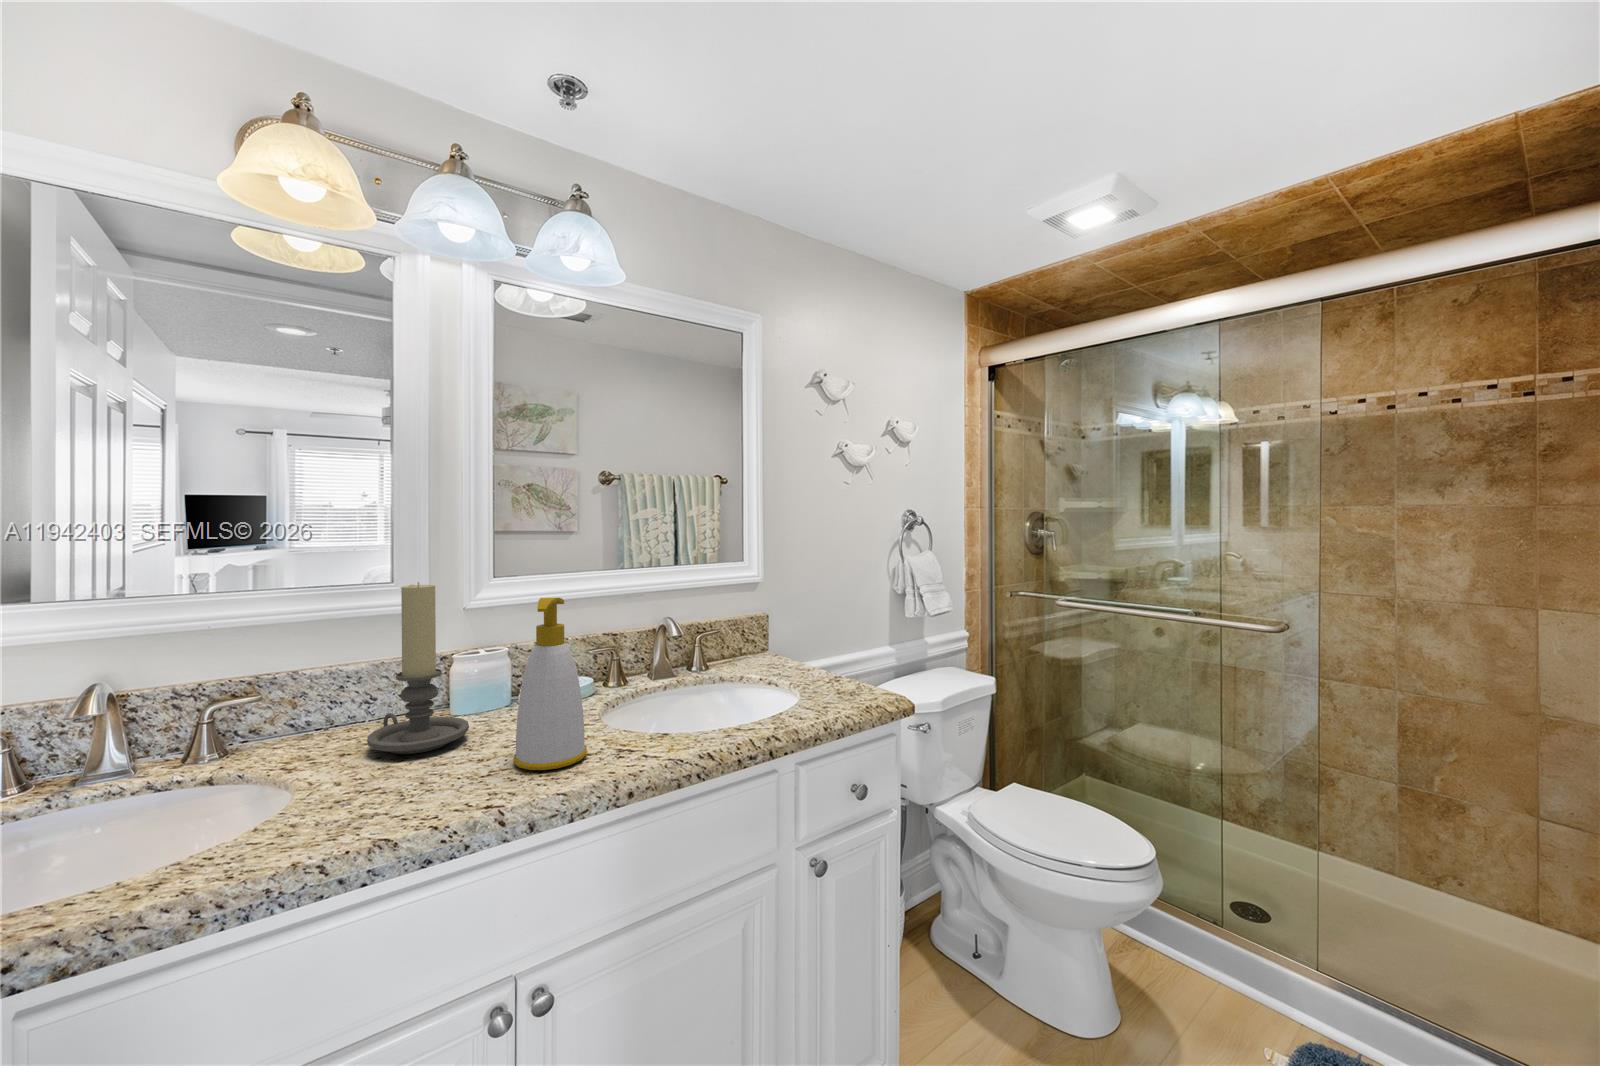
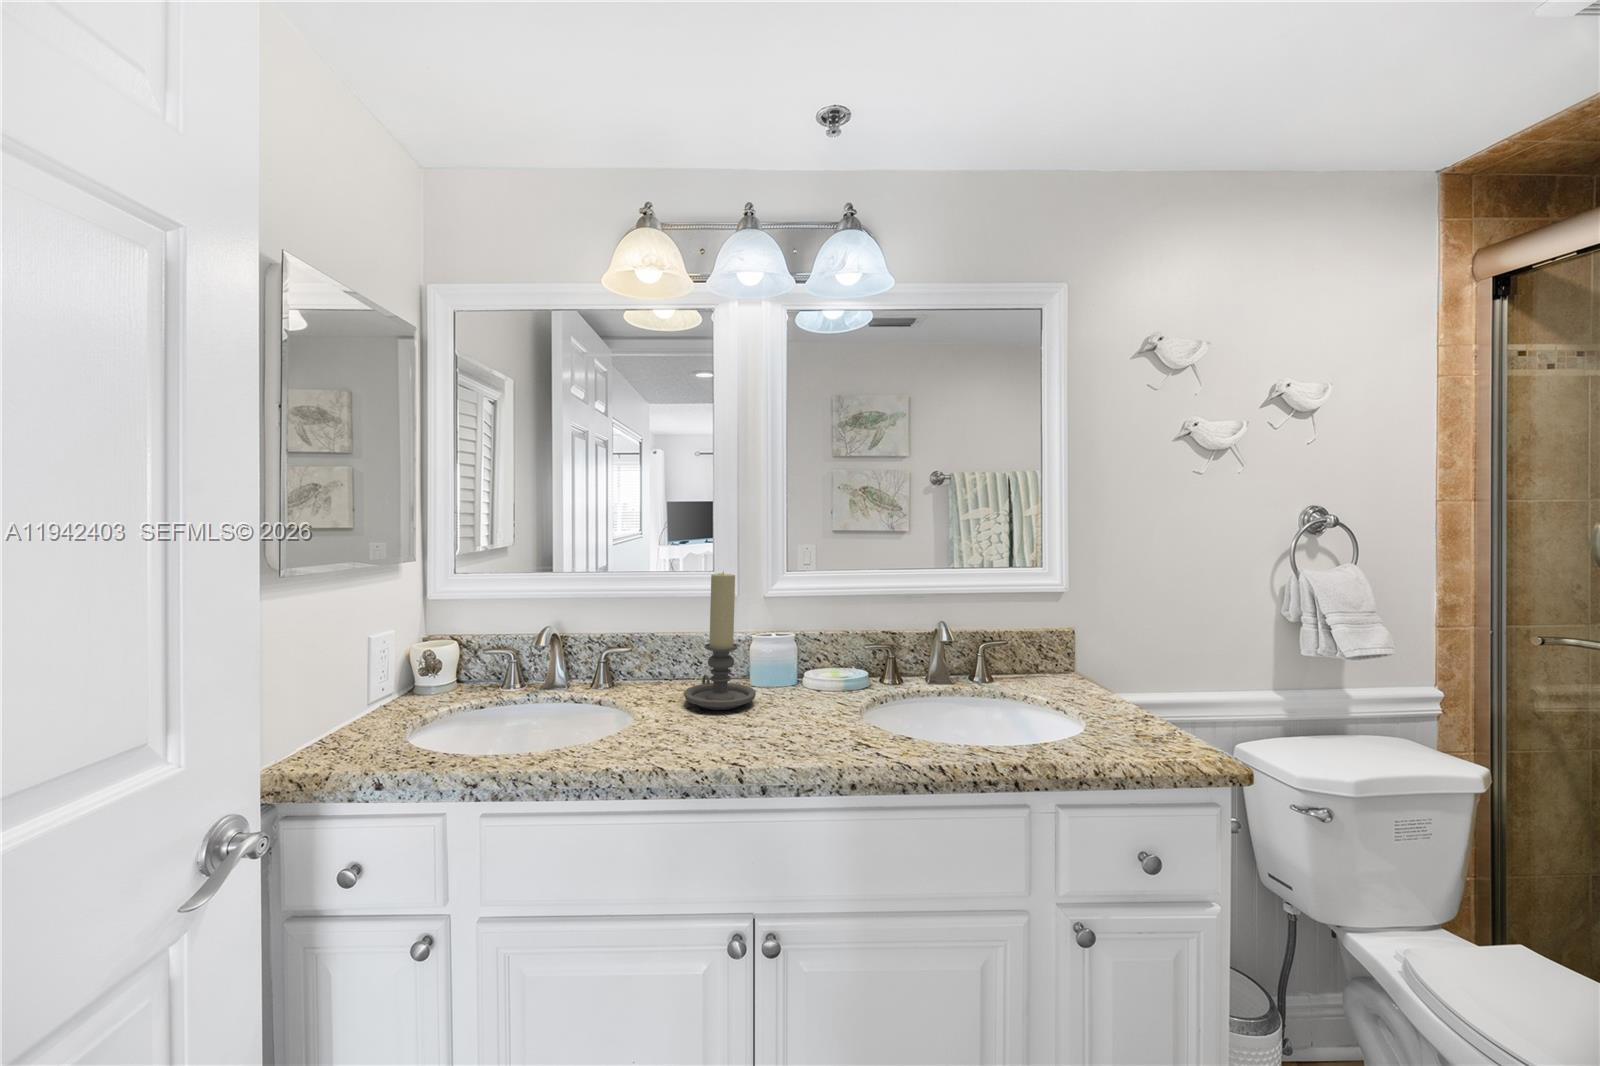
soap bottle: present [513,598,587,770] -> none [771,592,833,746]

